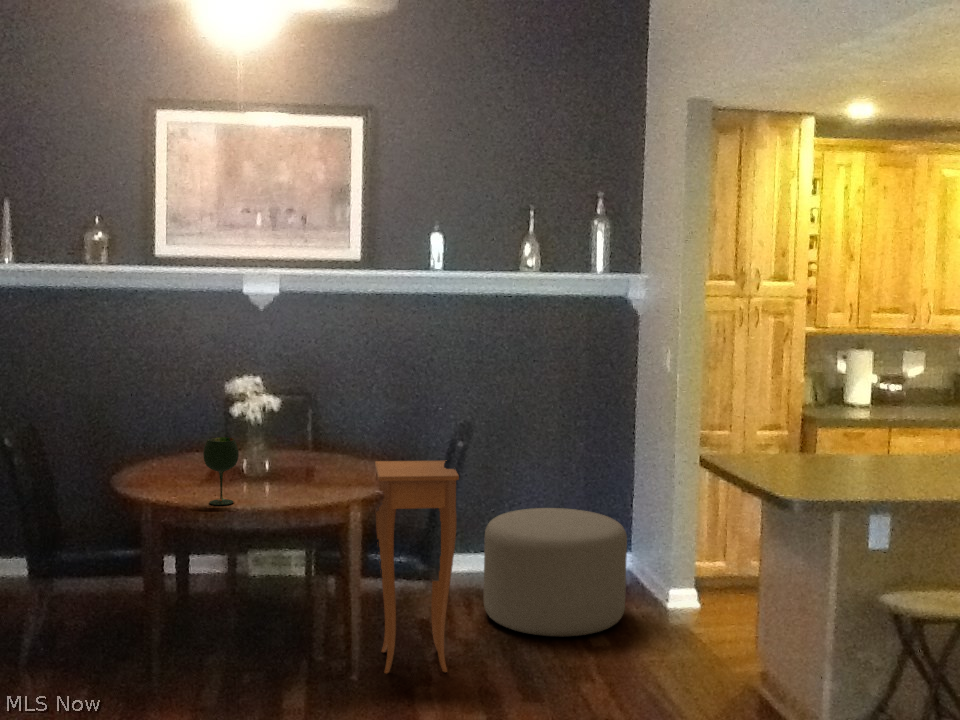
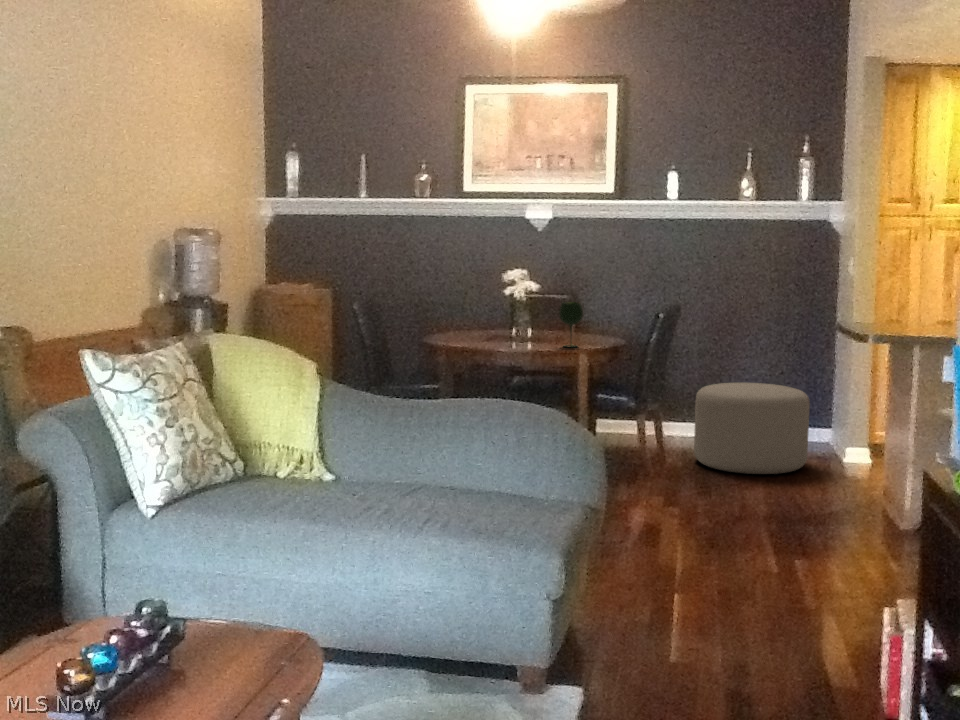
wine glass: present [203,437,239,505] -> present [559,302,583,347]
side table: present [375,461,459,673] -> none [603,331,662,484]

